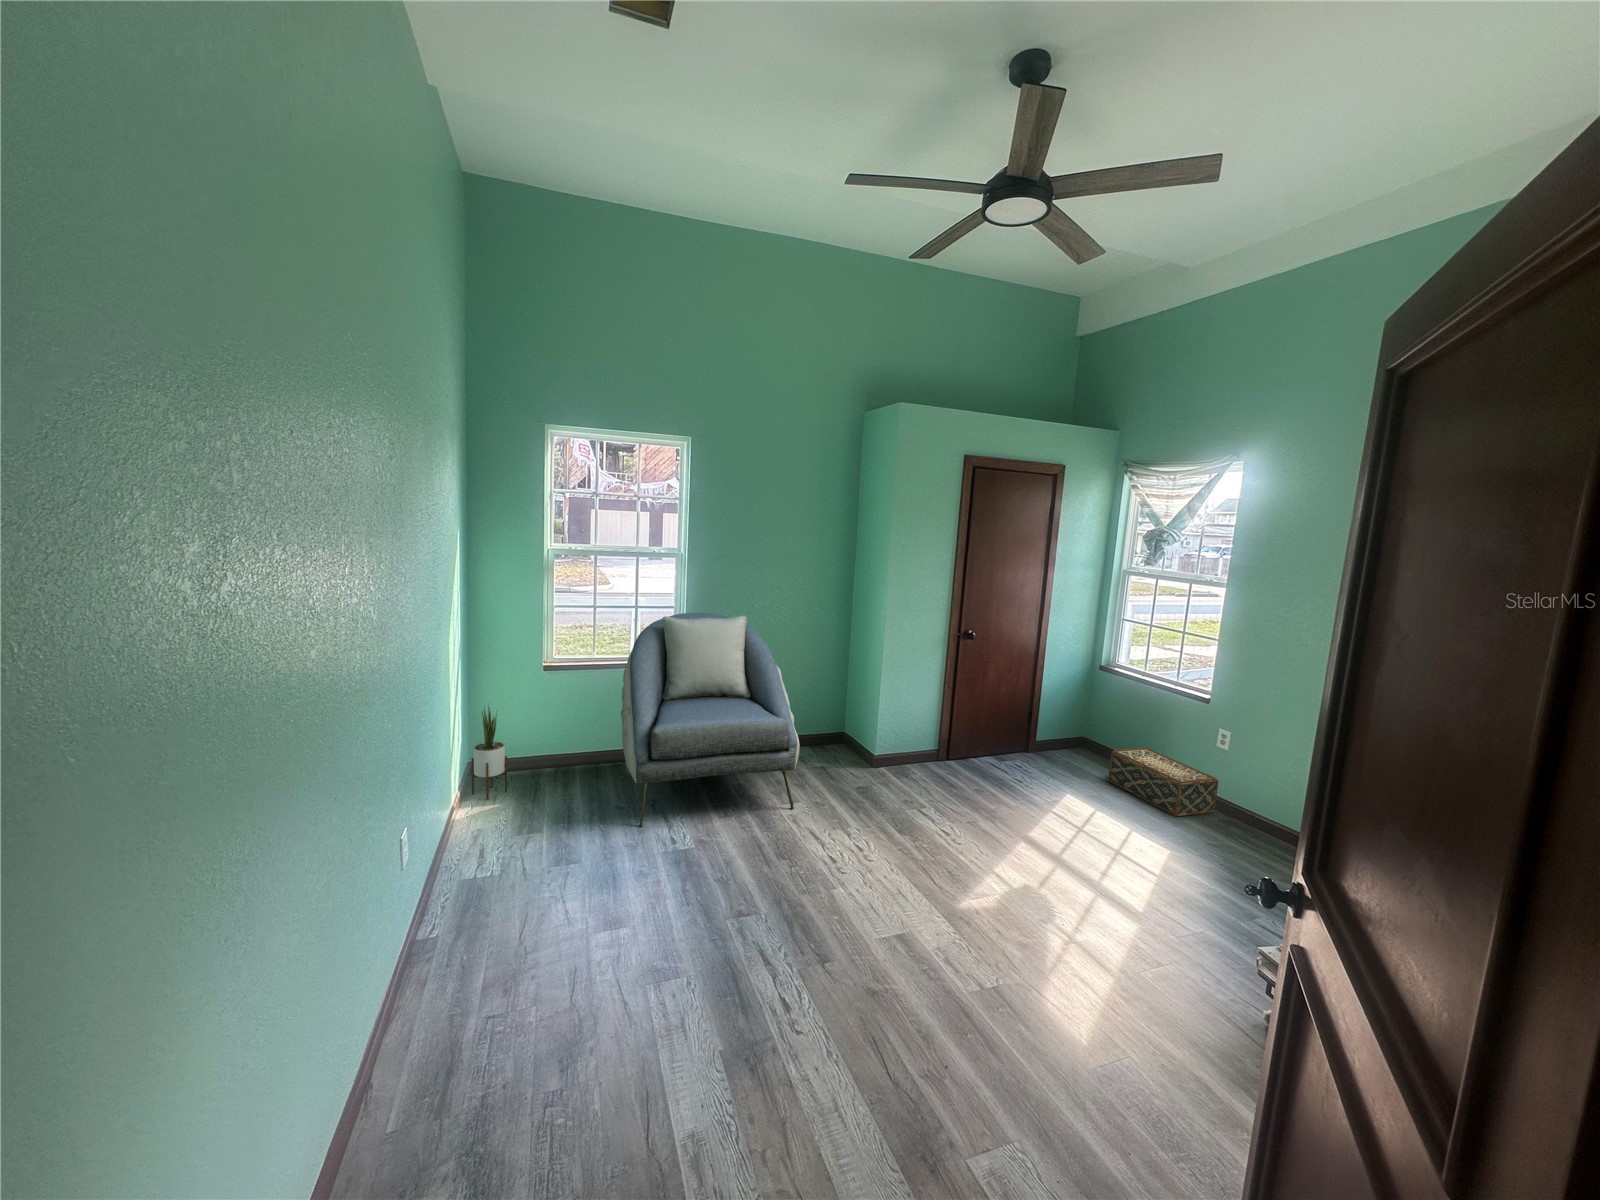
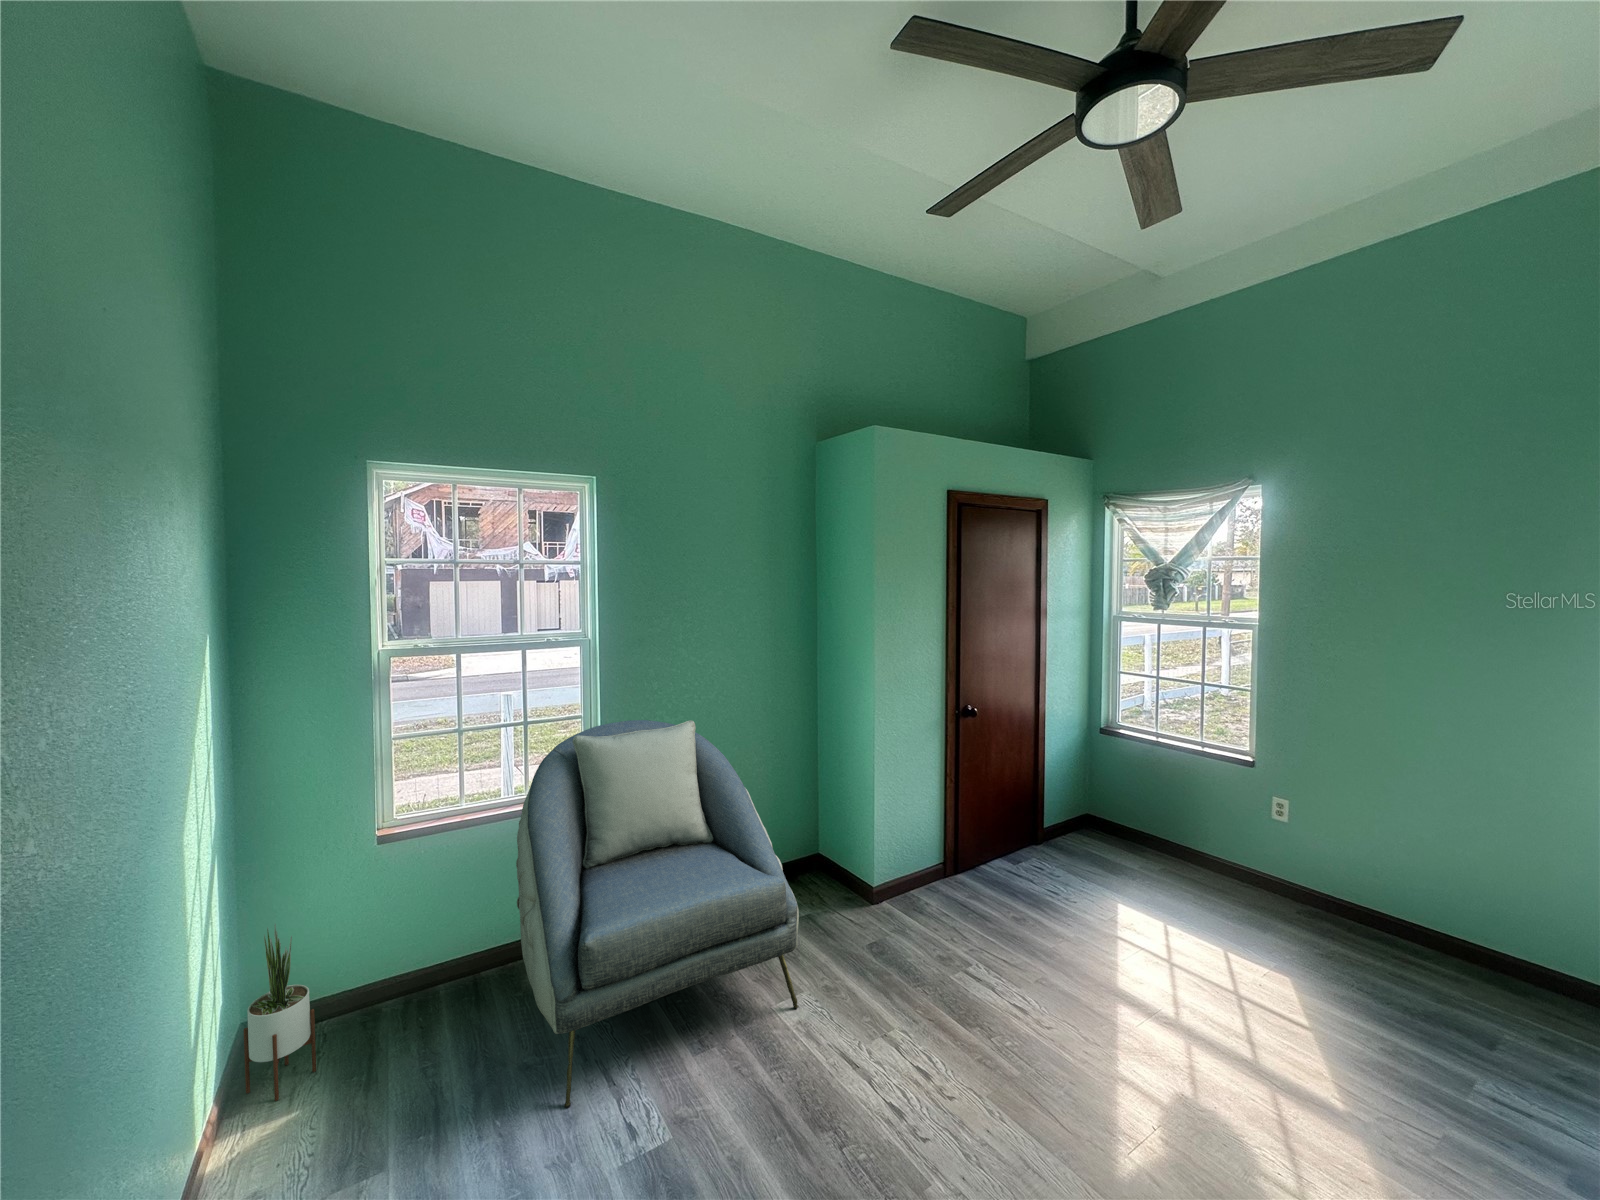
woven basket: present [1108,748,1218,817] -> none [1149,826,1288,918]

